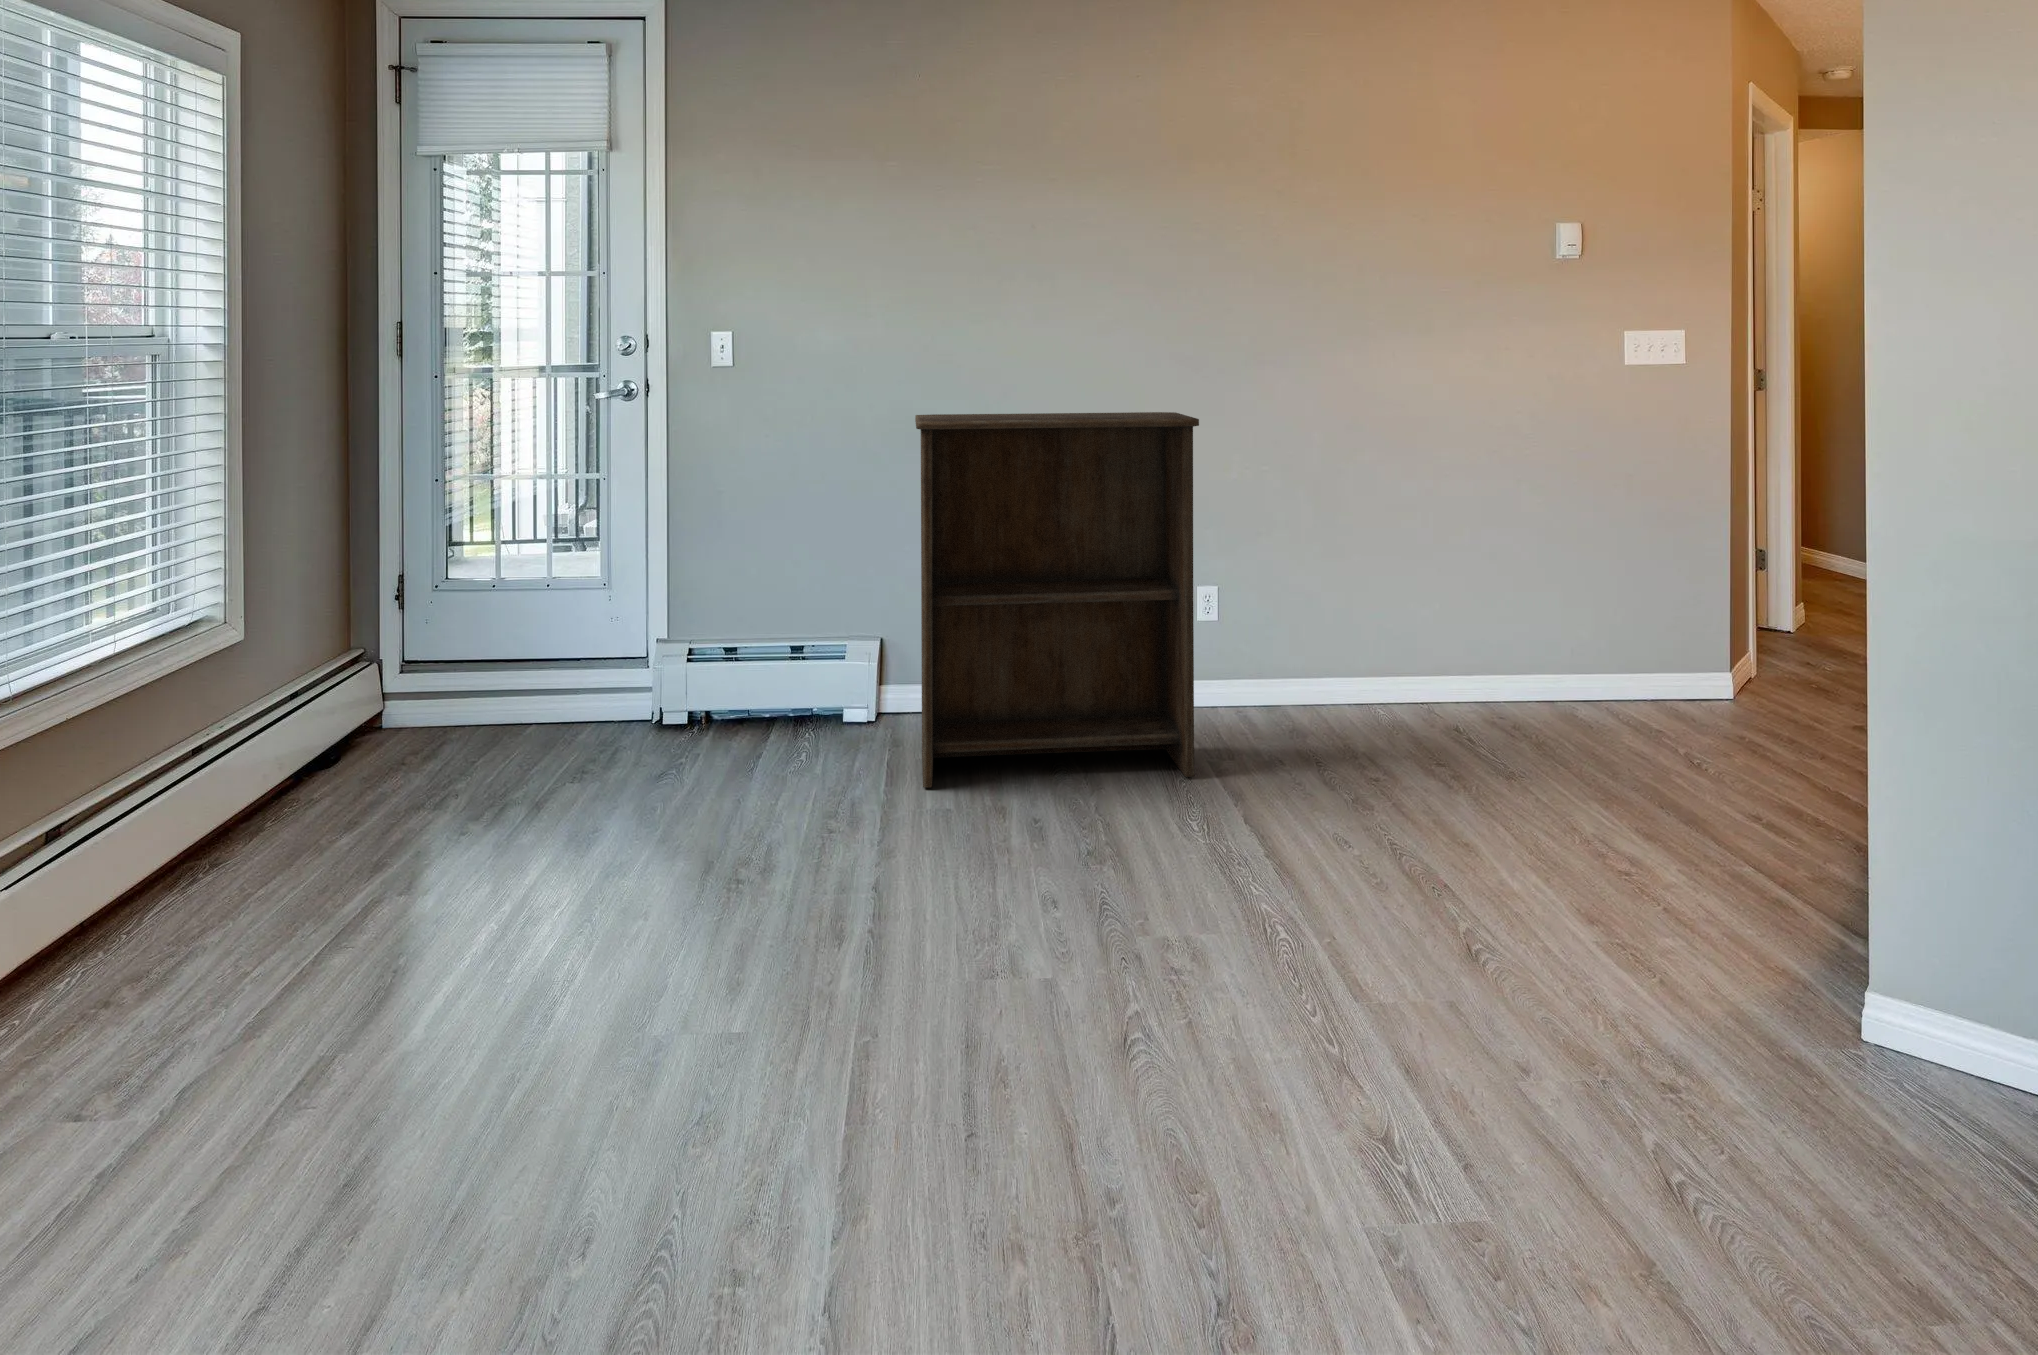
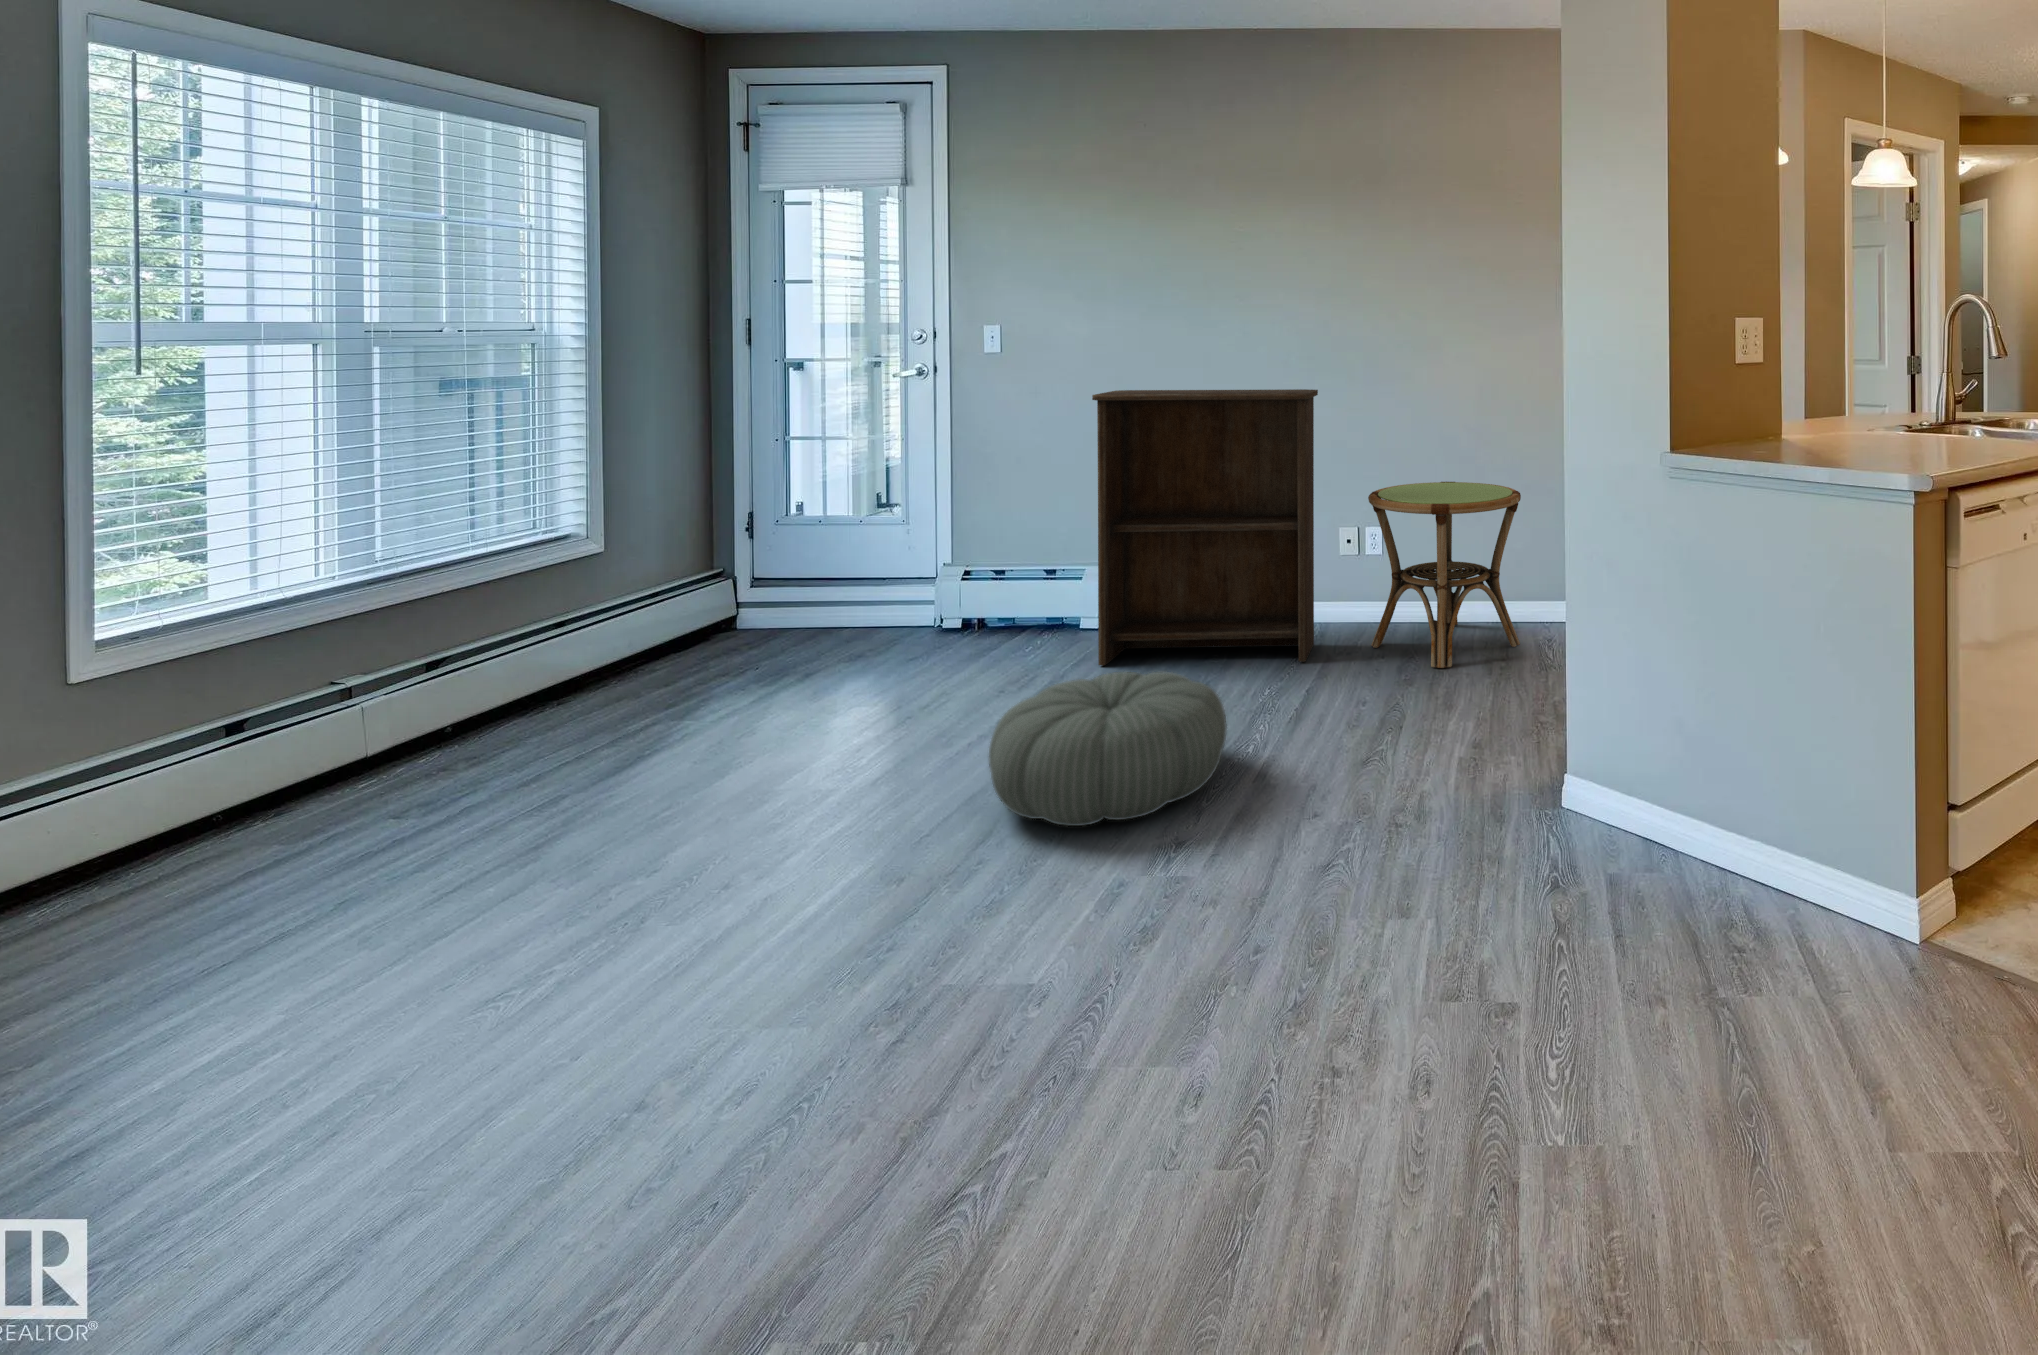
side table: none [1243,529,1450,784] -> present [1368,482,1521,668]
pouf: none [983,829,1324,1113] -> present [989,672,1227,826]

